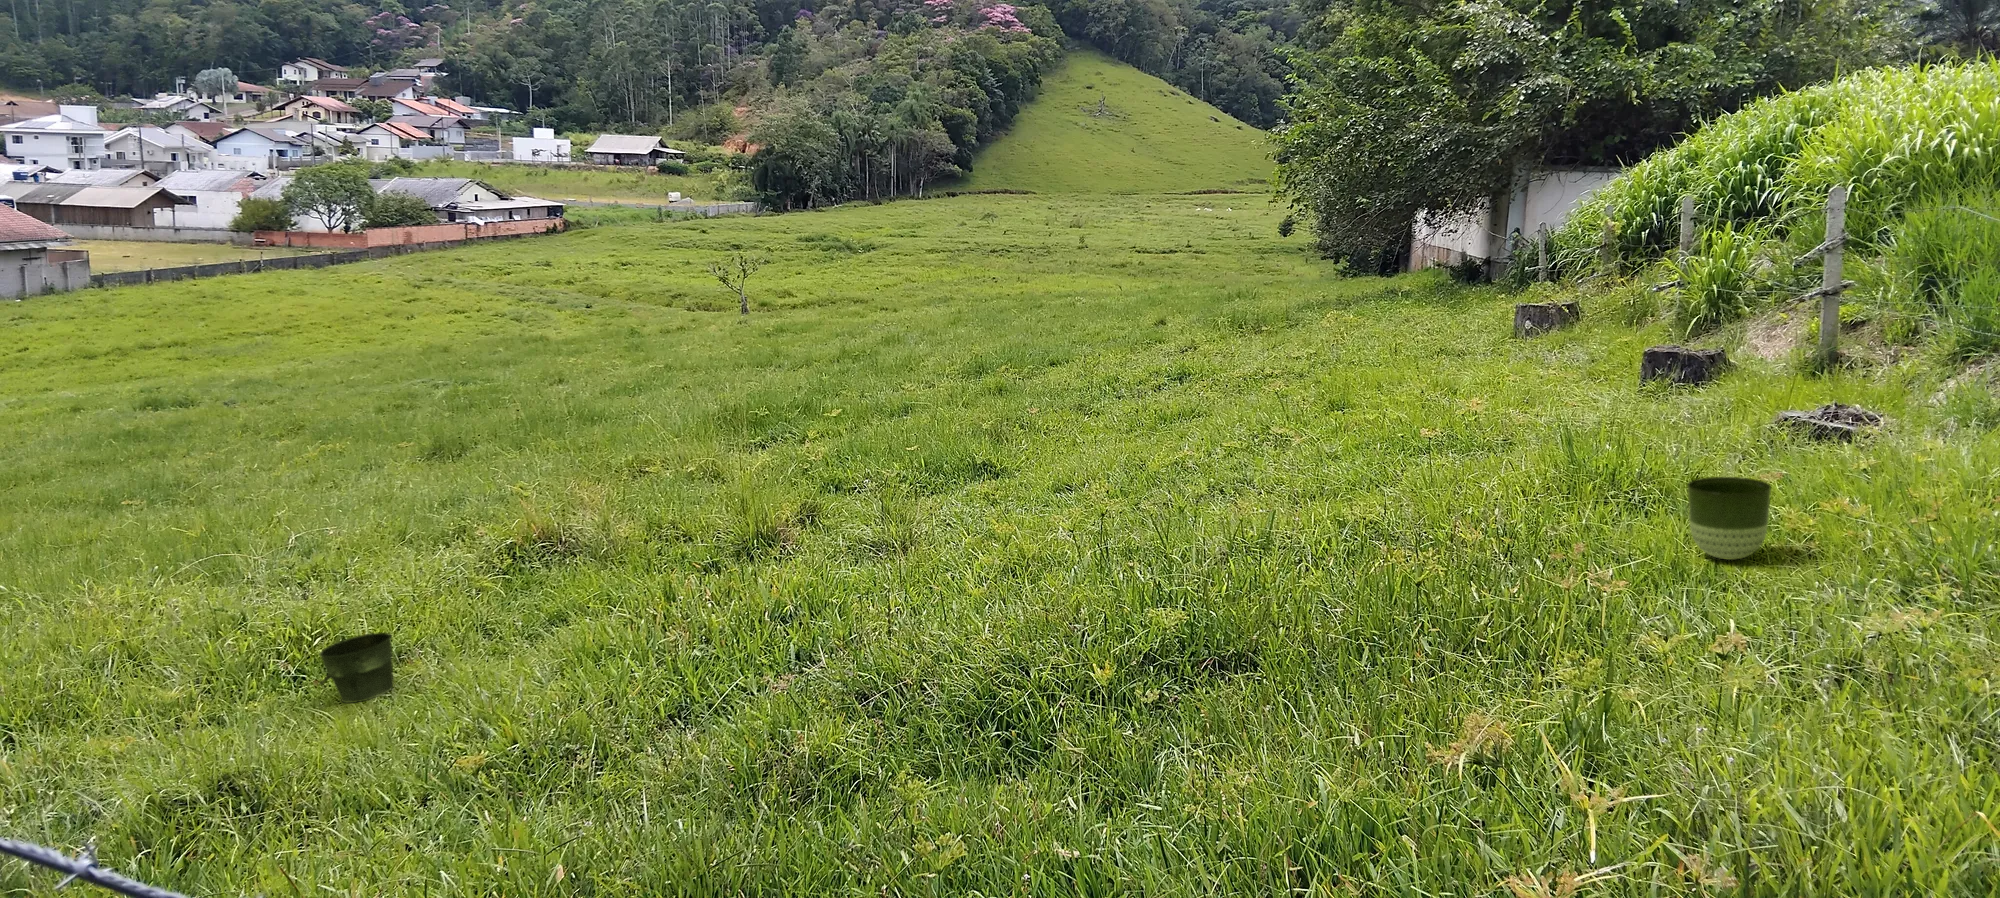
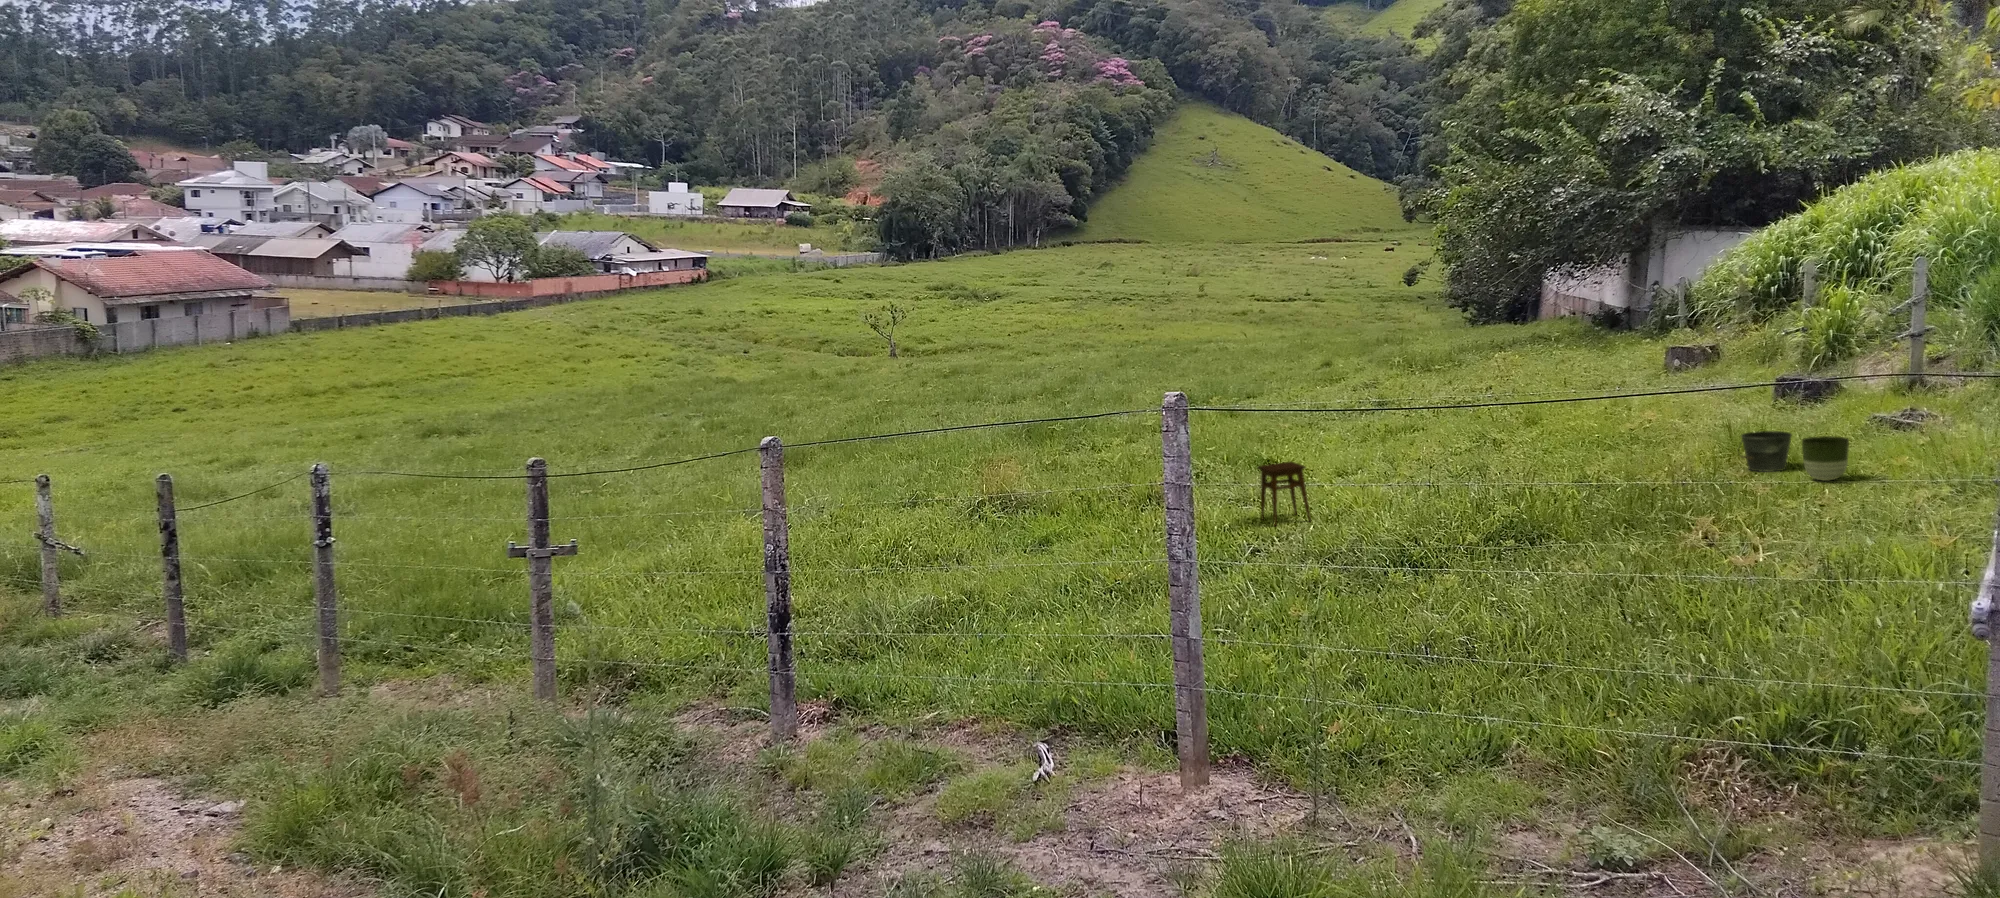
stool: none [832,502,911,615] -> present [1257,461,1311,526]
bucket: present [319,632,394,703] -> present [1741,431,1792,472]

